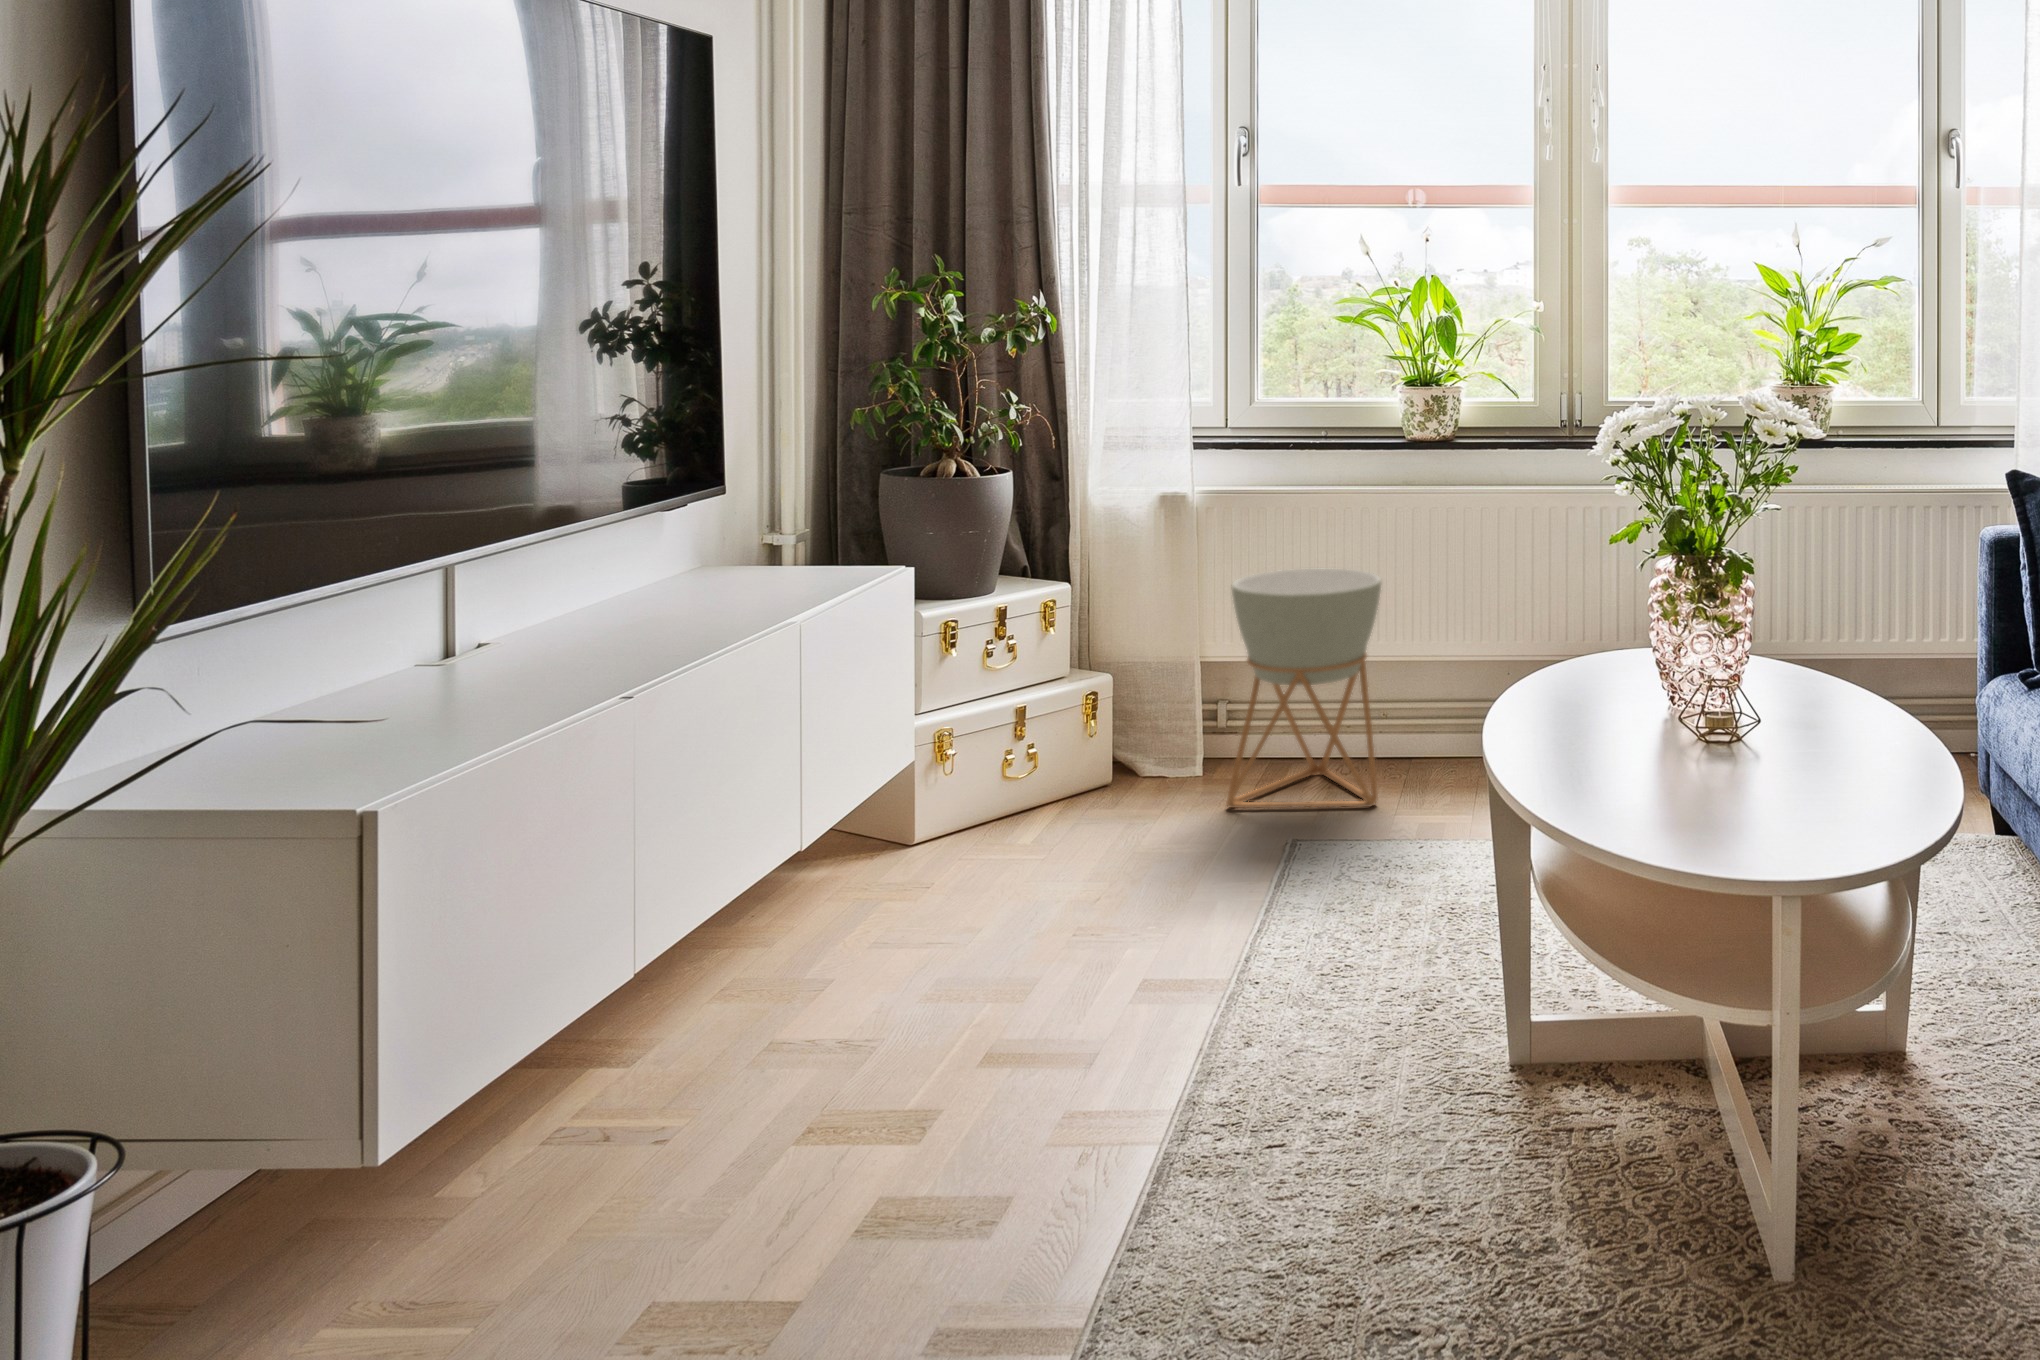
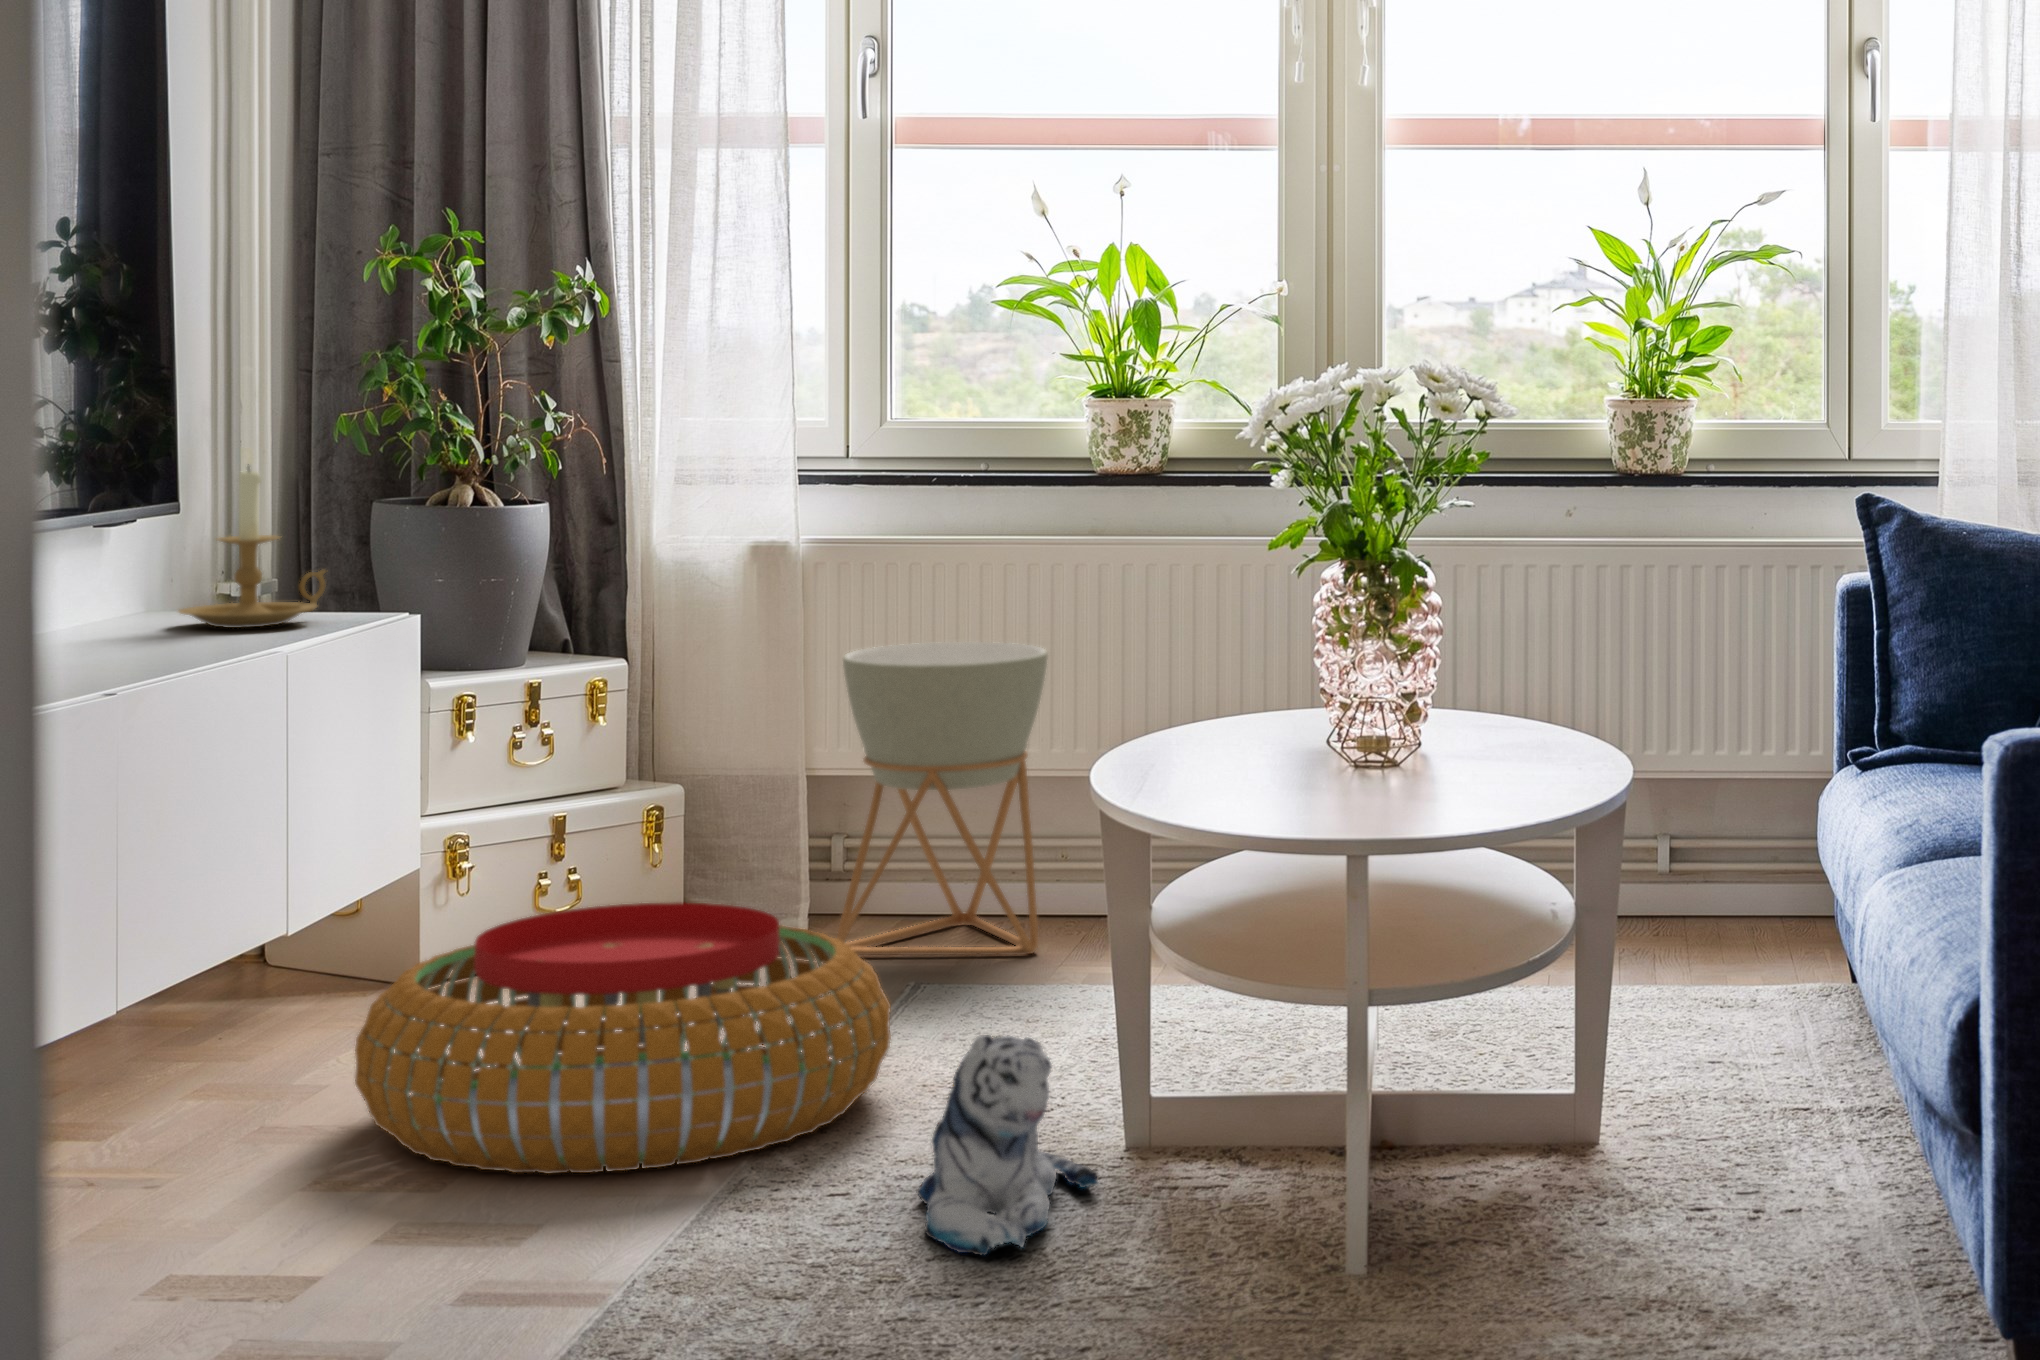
candle holder: none [723,455,842,582] -> present [179,467,326,628]
pouf: none [848,813,1289,1083] -> present [355,902,891,1174]
plush toy: none [1328,985,1485,1209] -> present [917,1035,1098,1255]

